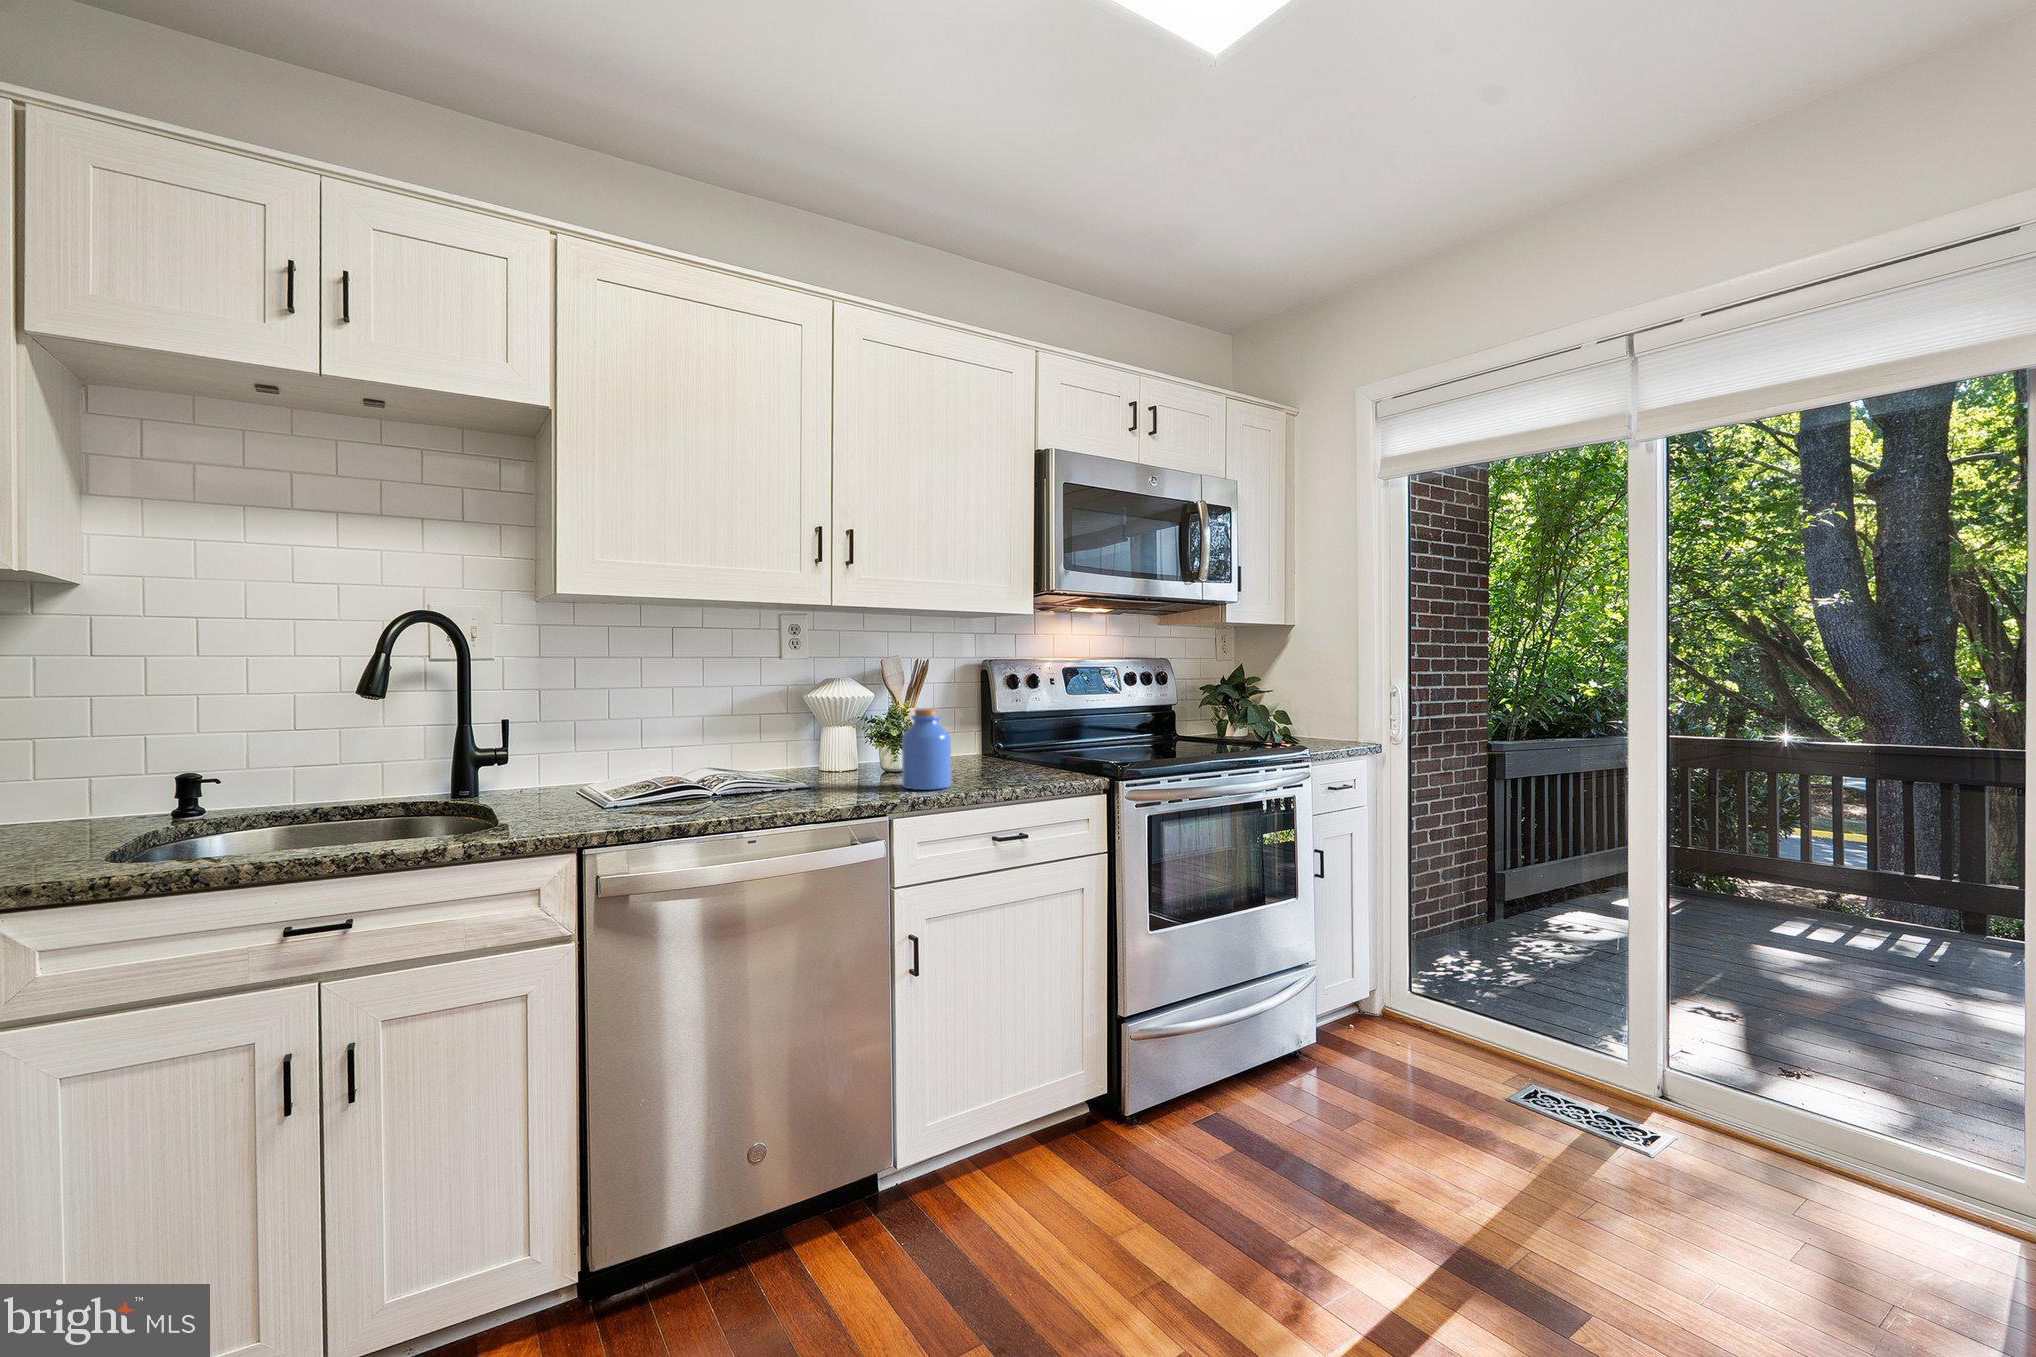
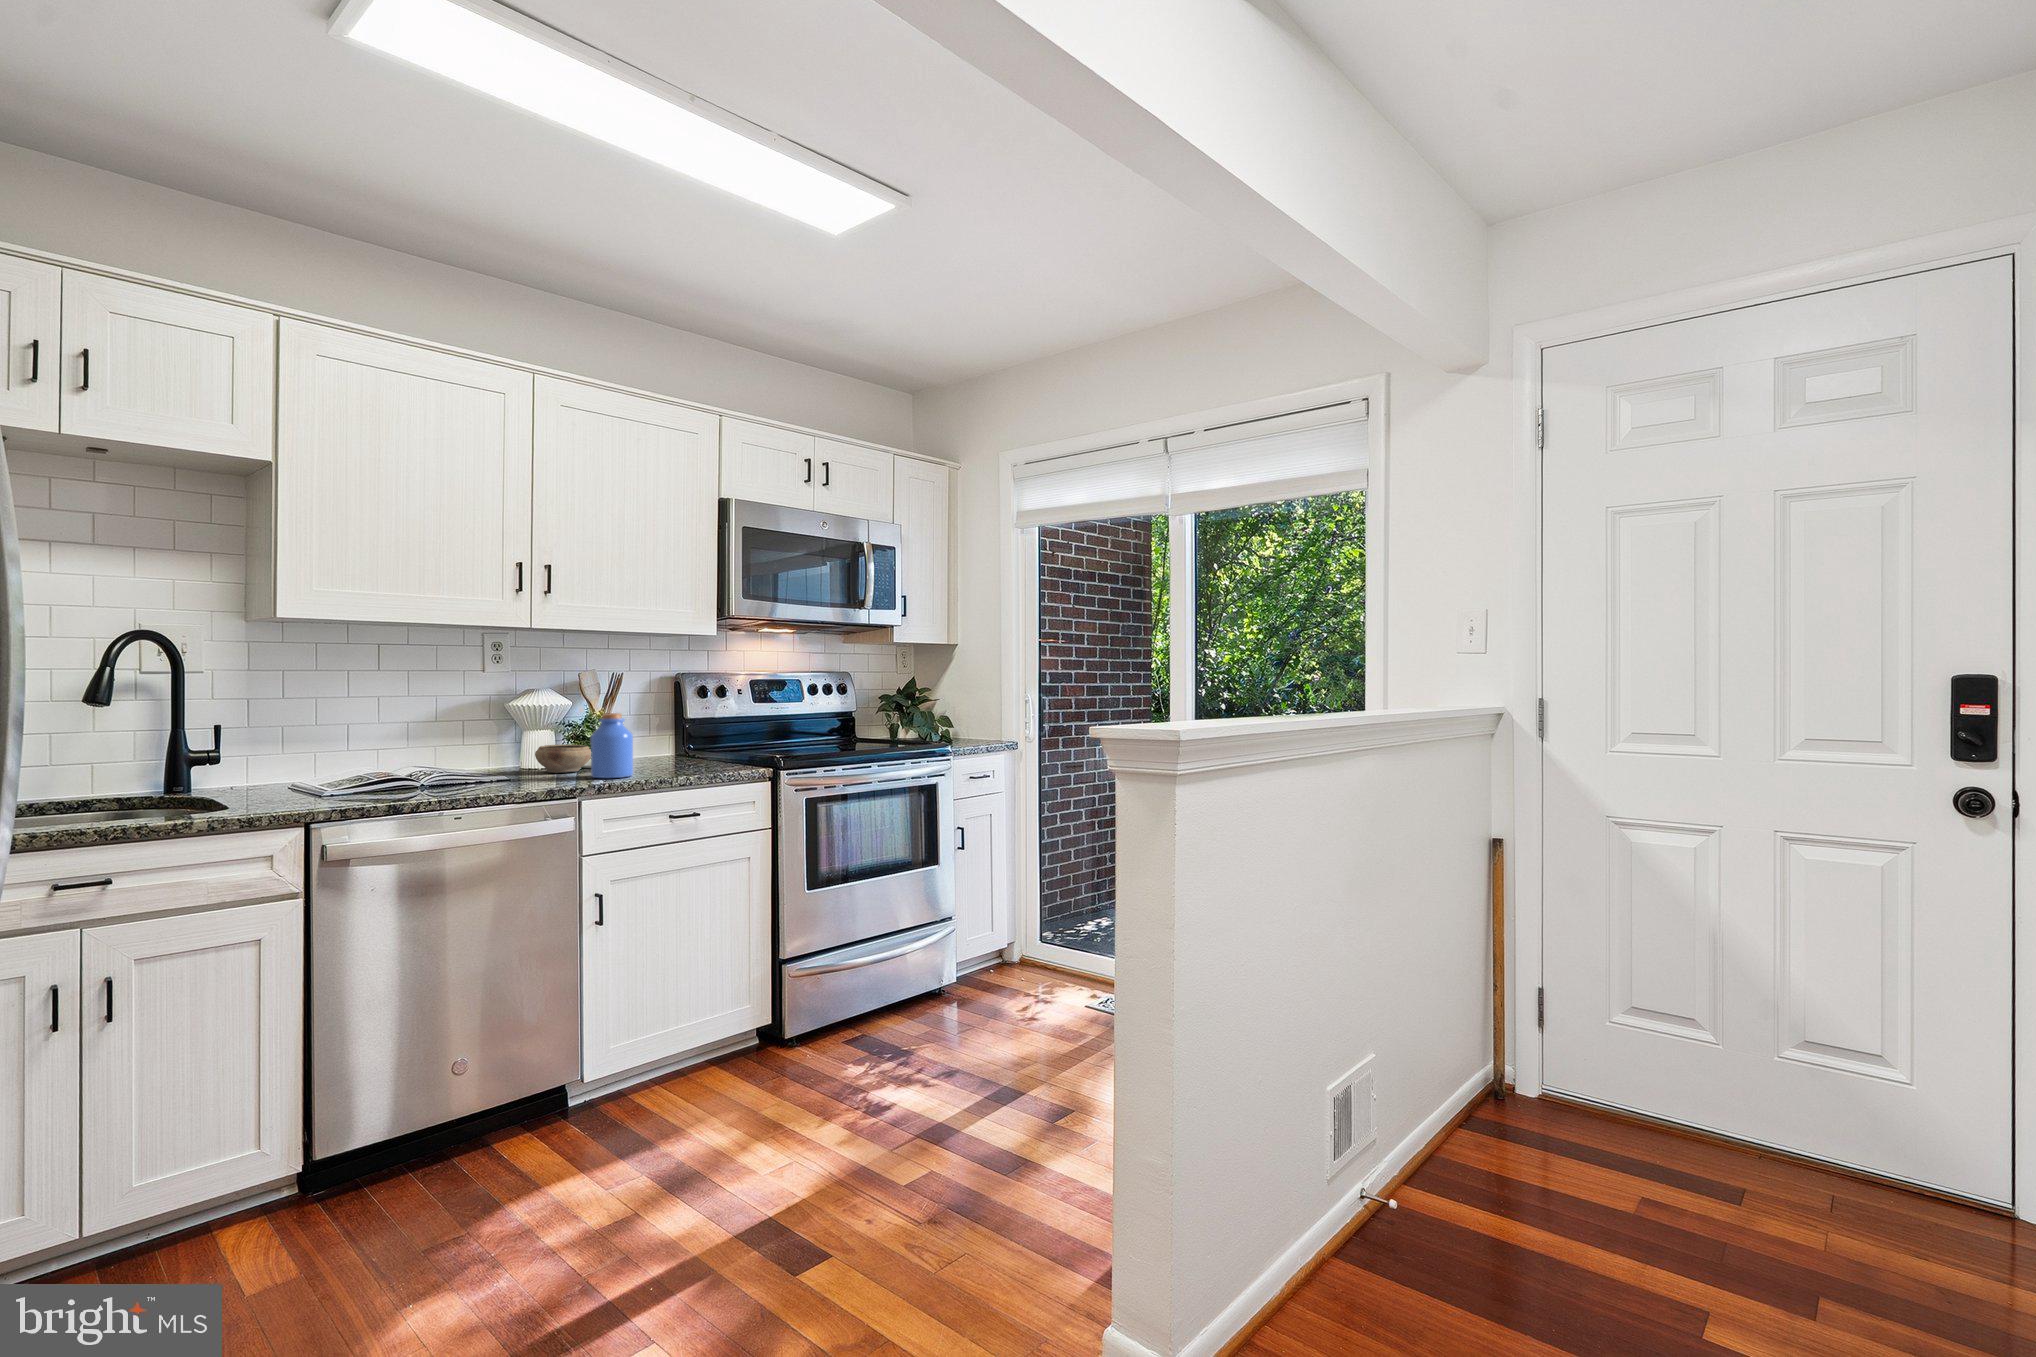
ceramic bowl: none [837,744,900,779] -> present [535,745,591,773]

